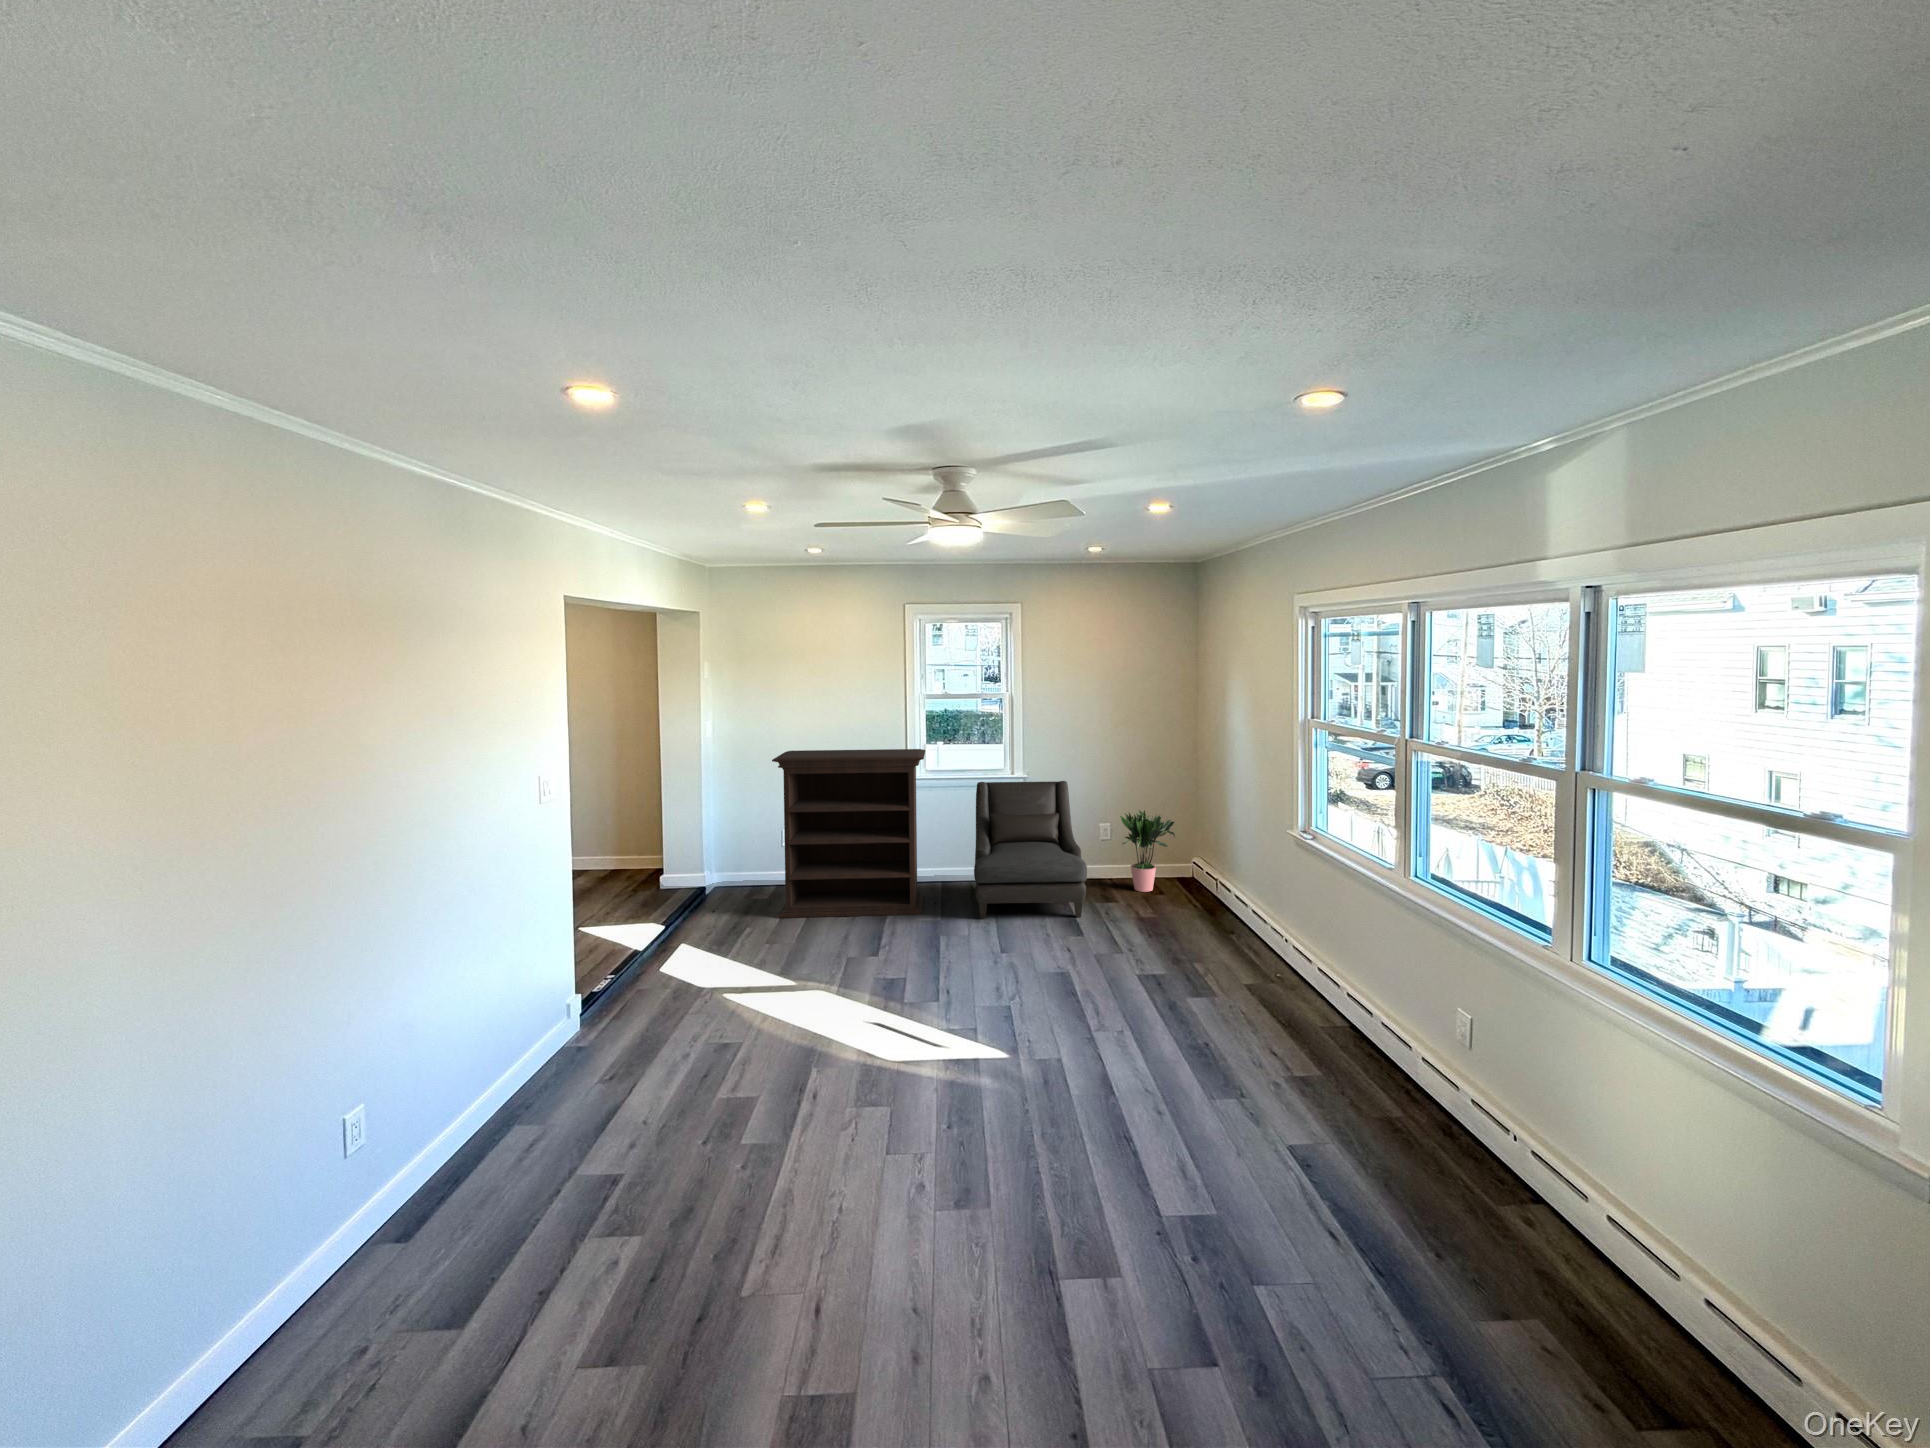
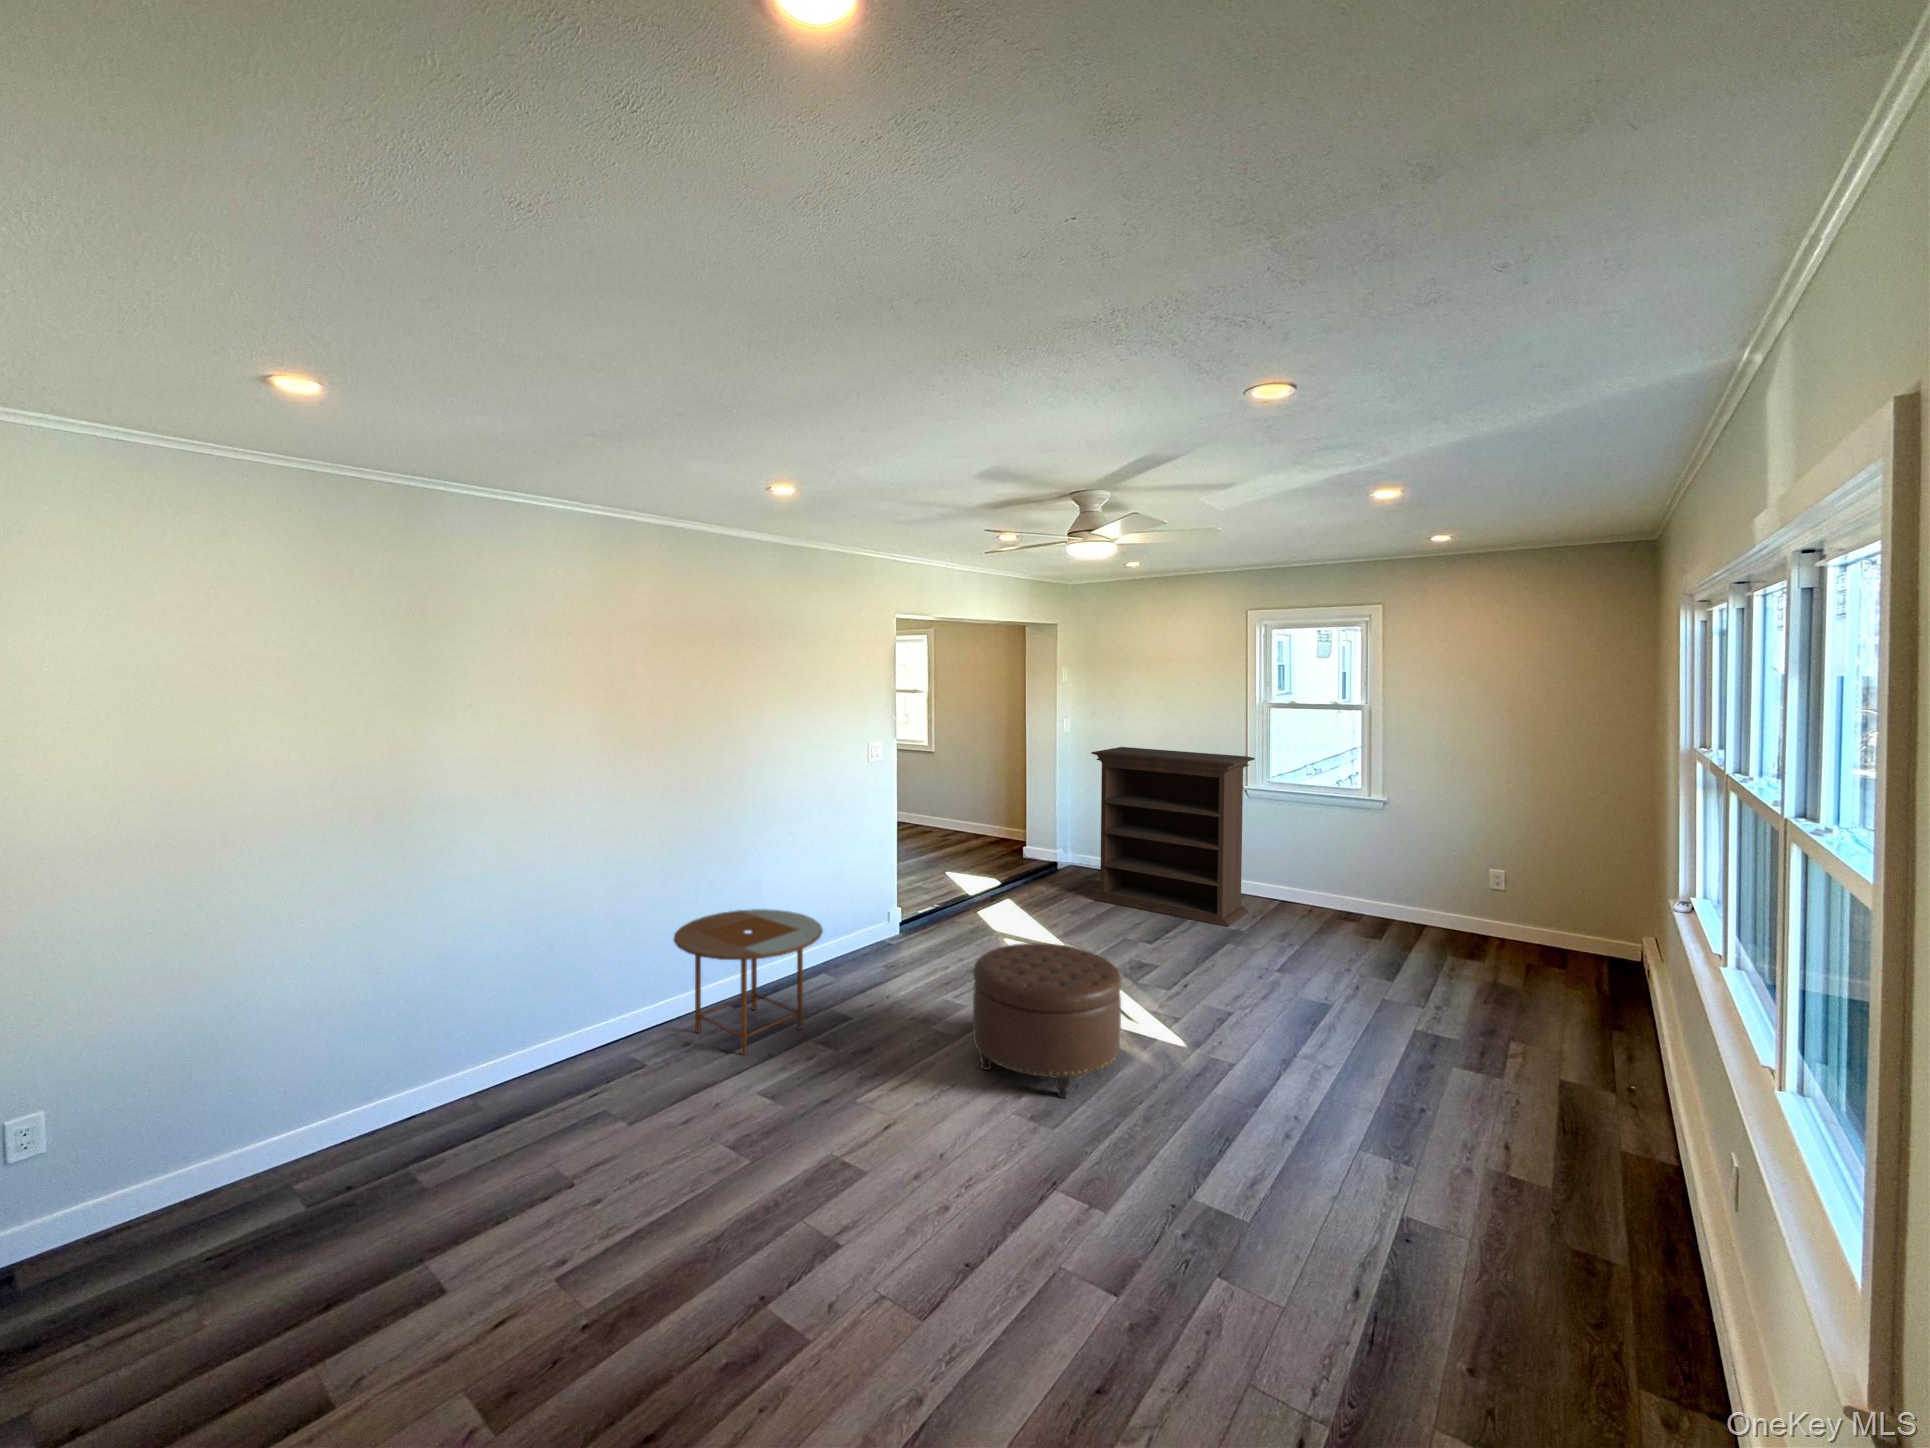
armchair: present [974,781,1087,919] -> none [1280,801,1442,972]
potted plant: present [1120,810,1175,892] -> none [1508,858,1603,971]
ottoman: none [819,983,989,1167] -> present [973,943,1121,1098]
side table: none [305,1052,595,1326] -> present [674,909,823,1055]

